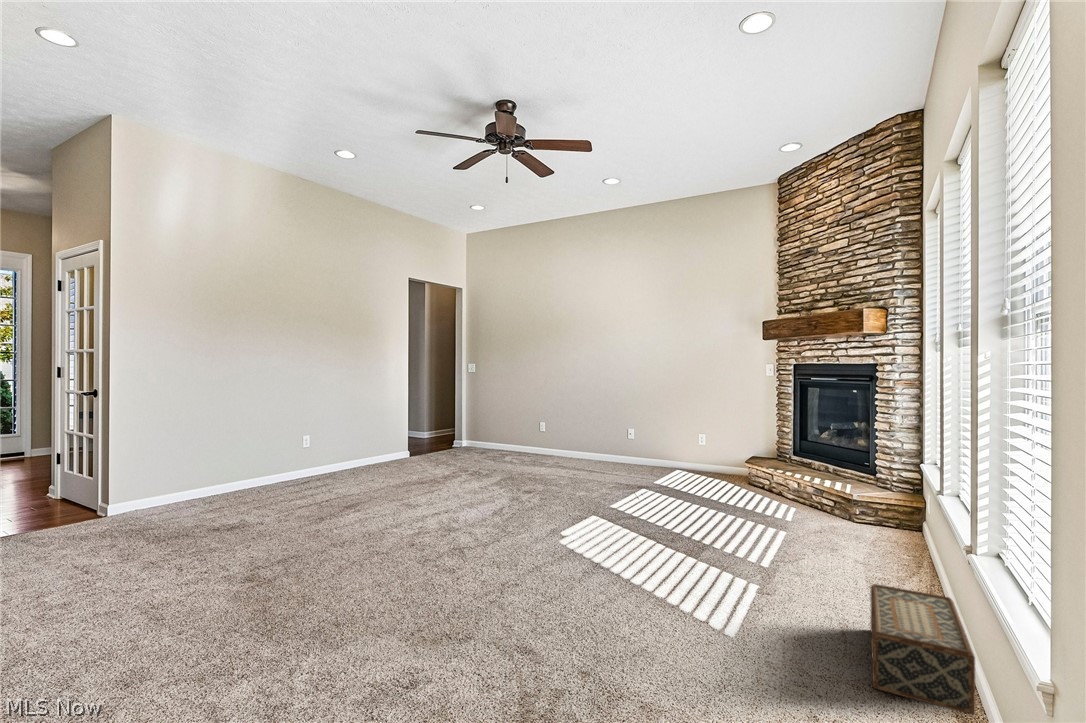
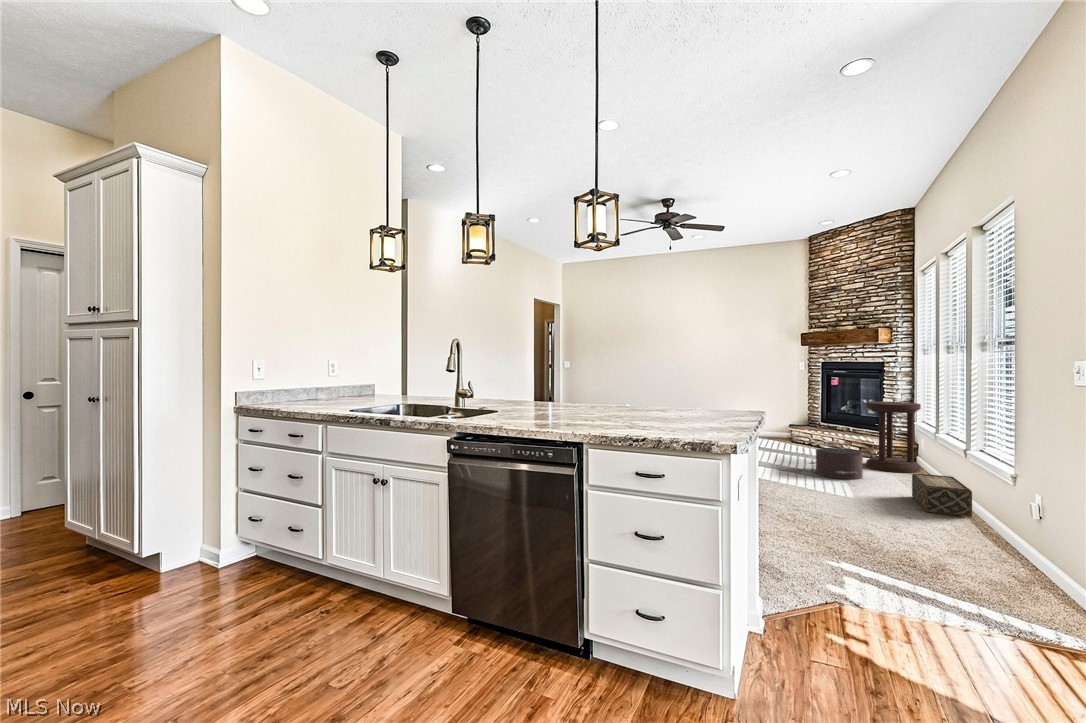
side table: none [833,429,923,557] -> present [866,401,921,473]
pouf: none [726,510,808,572] -> present [810,448,863,479]

